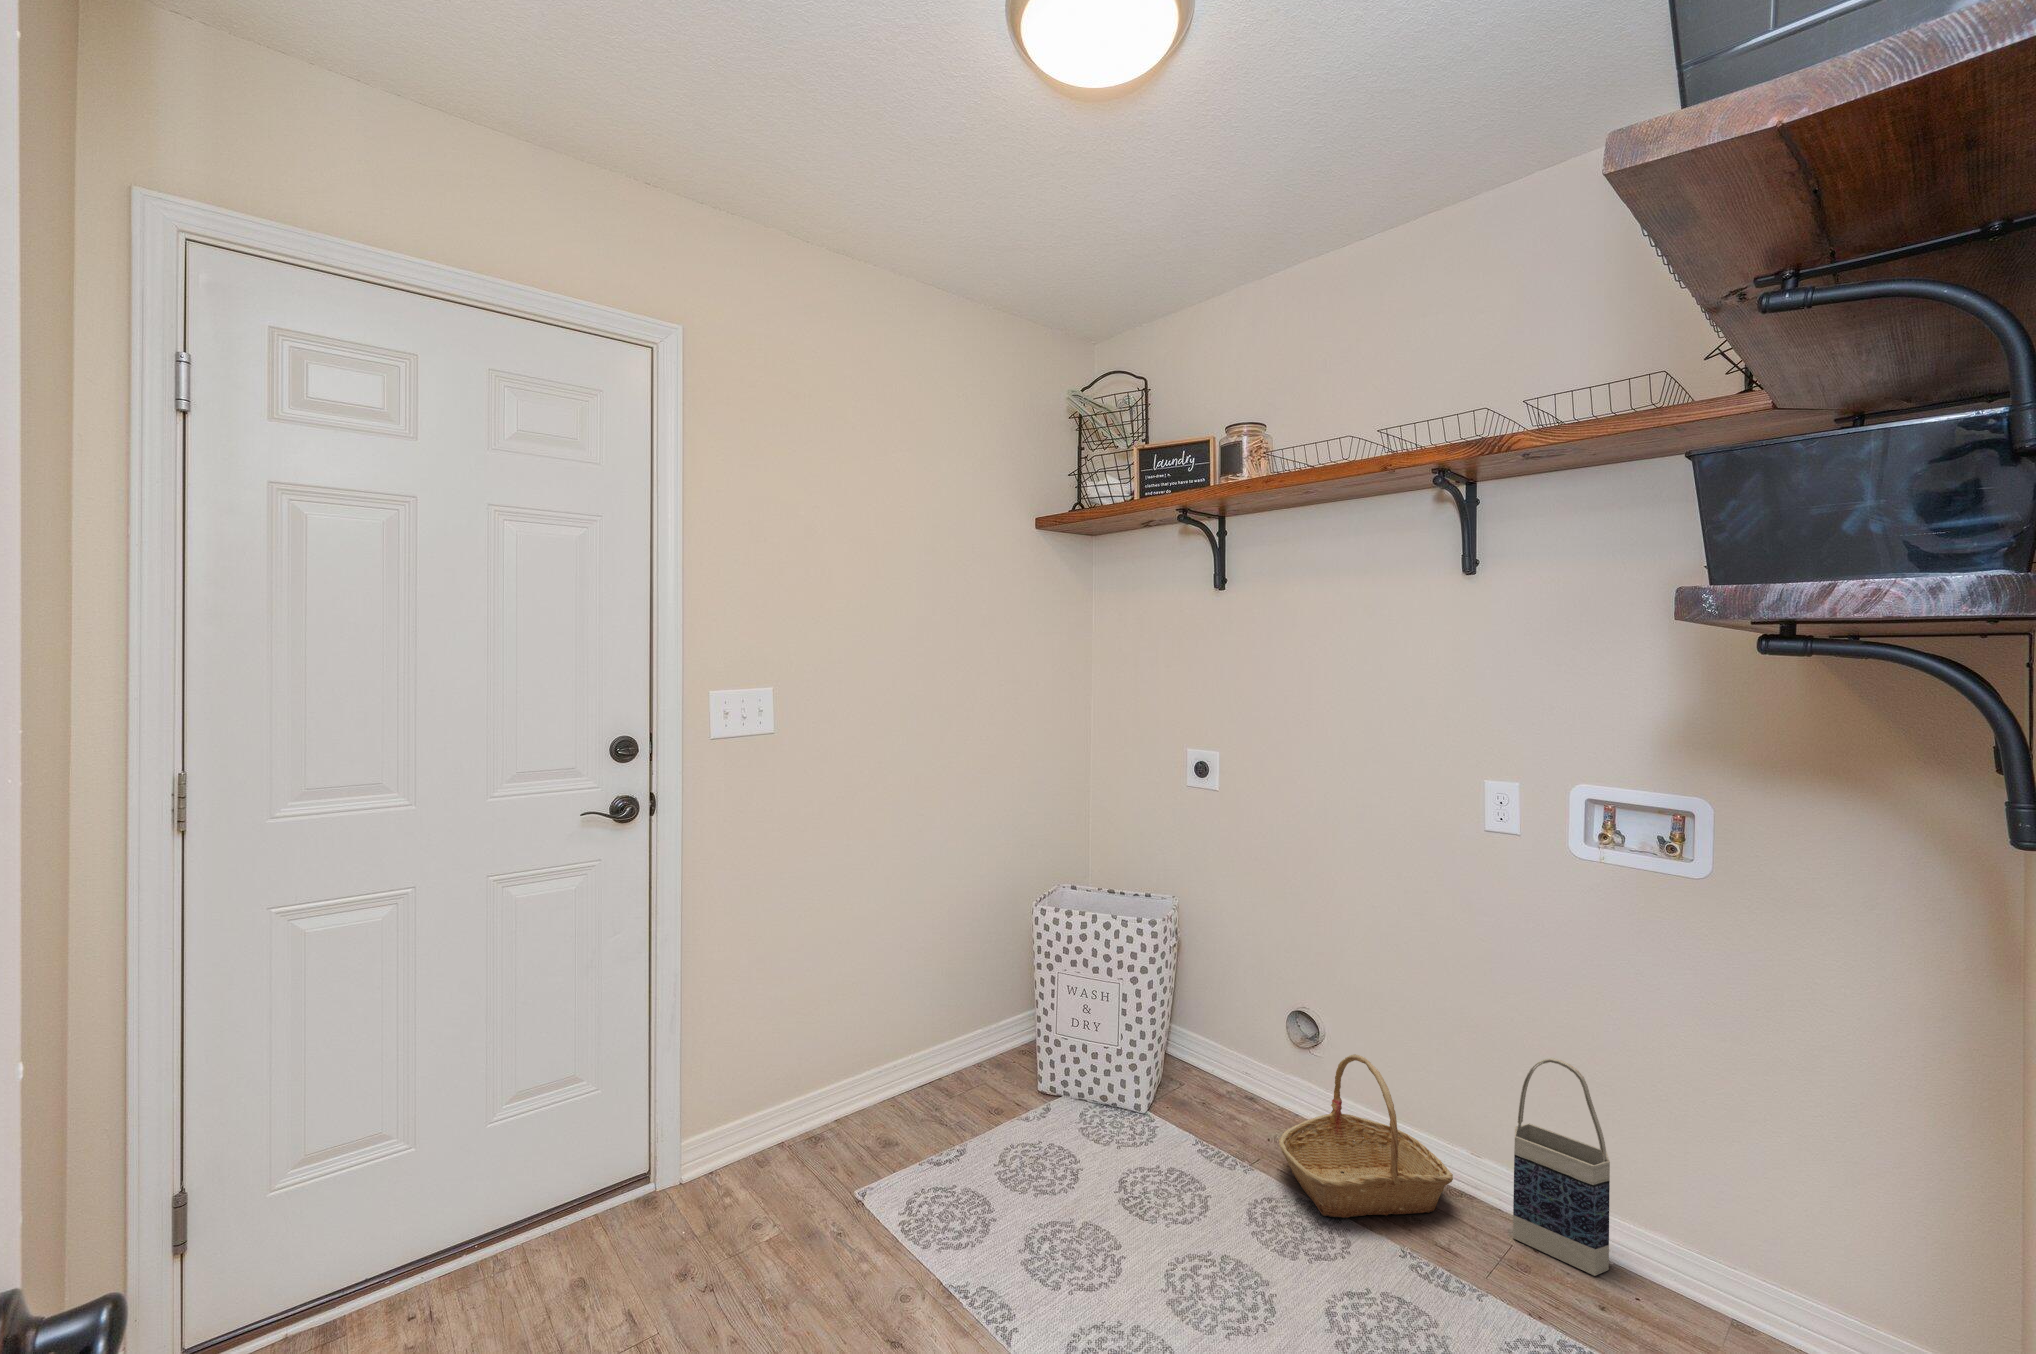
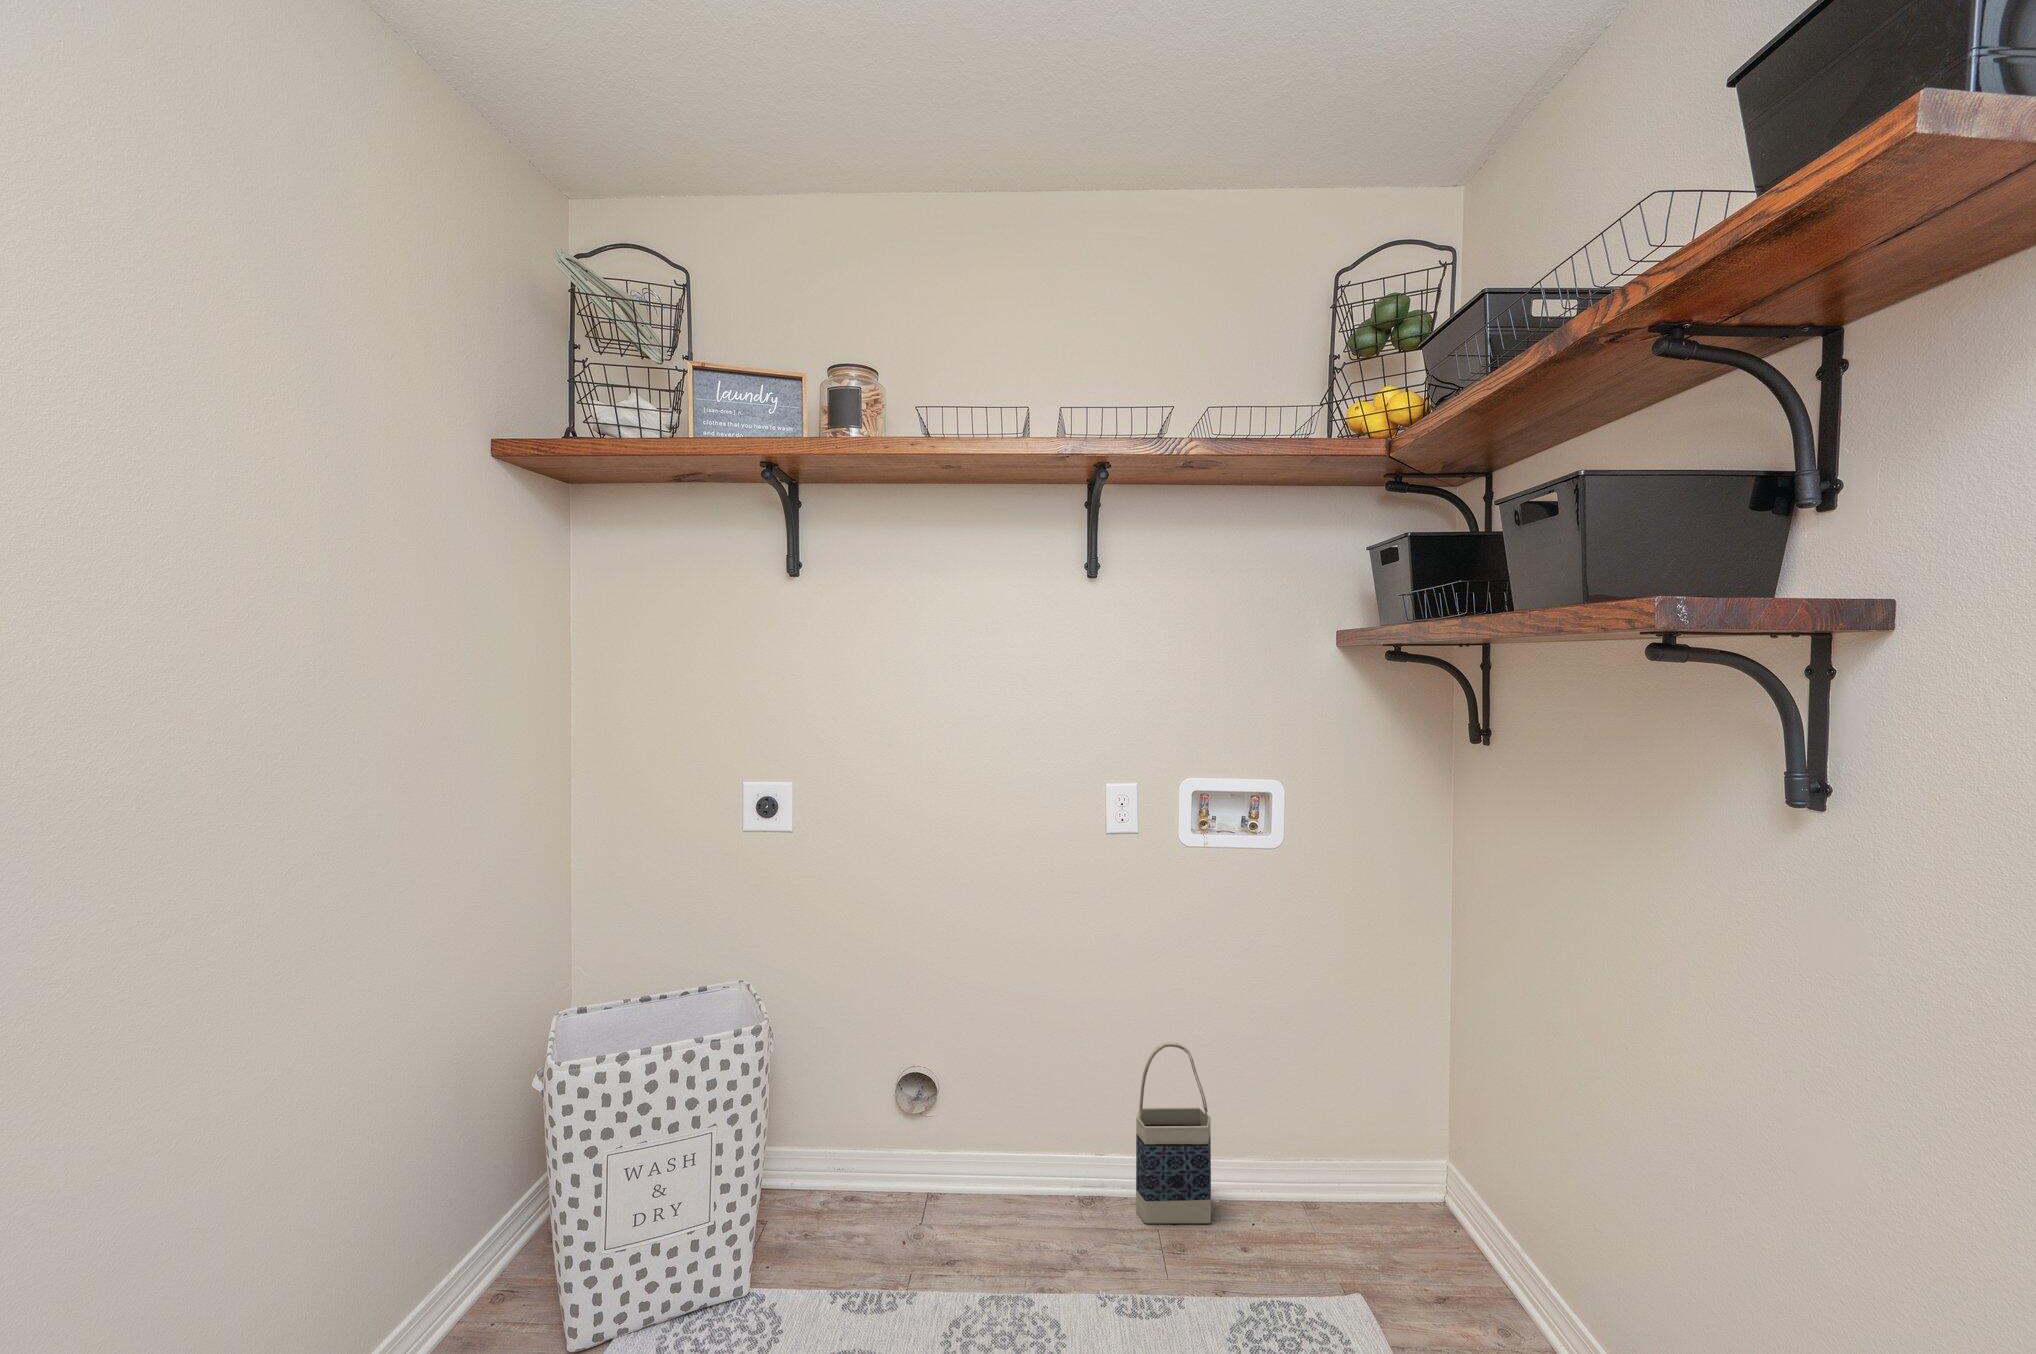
basket: present [1279,1054,1453,1218] -> none [938,1105,1095,1307]

